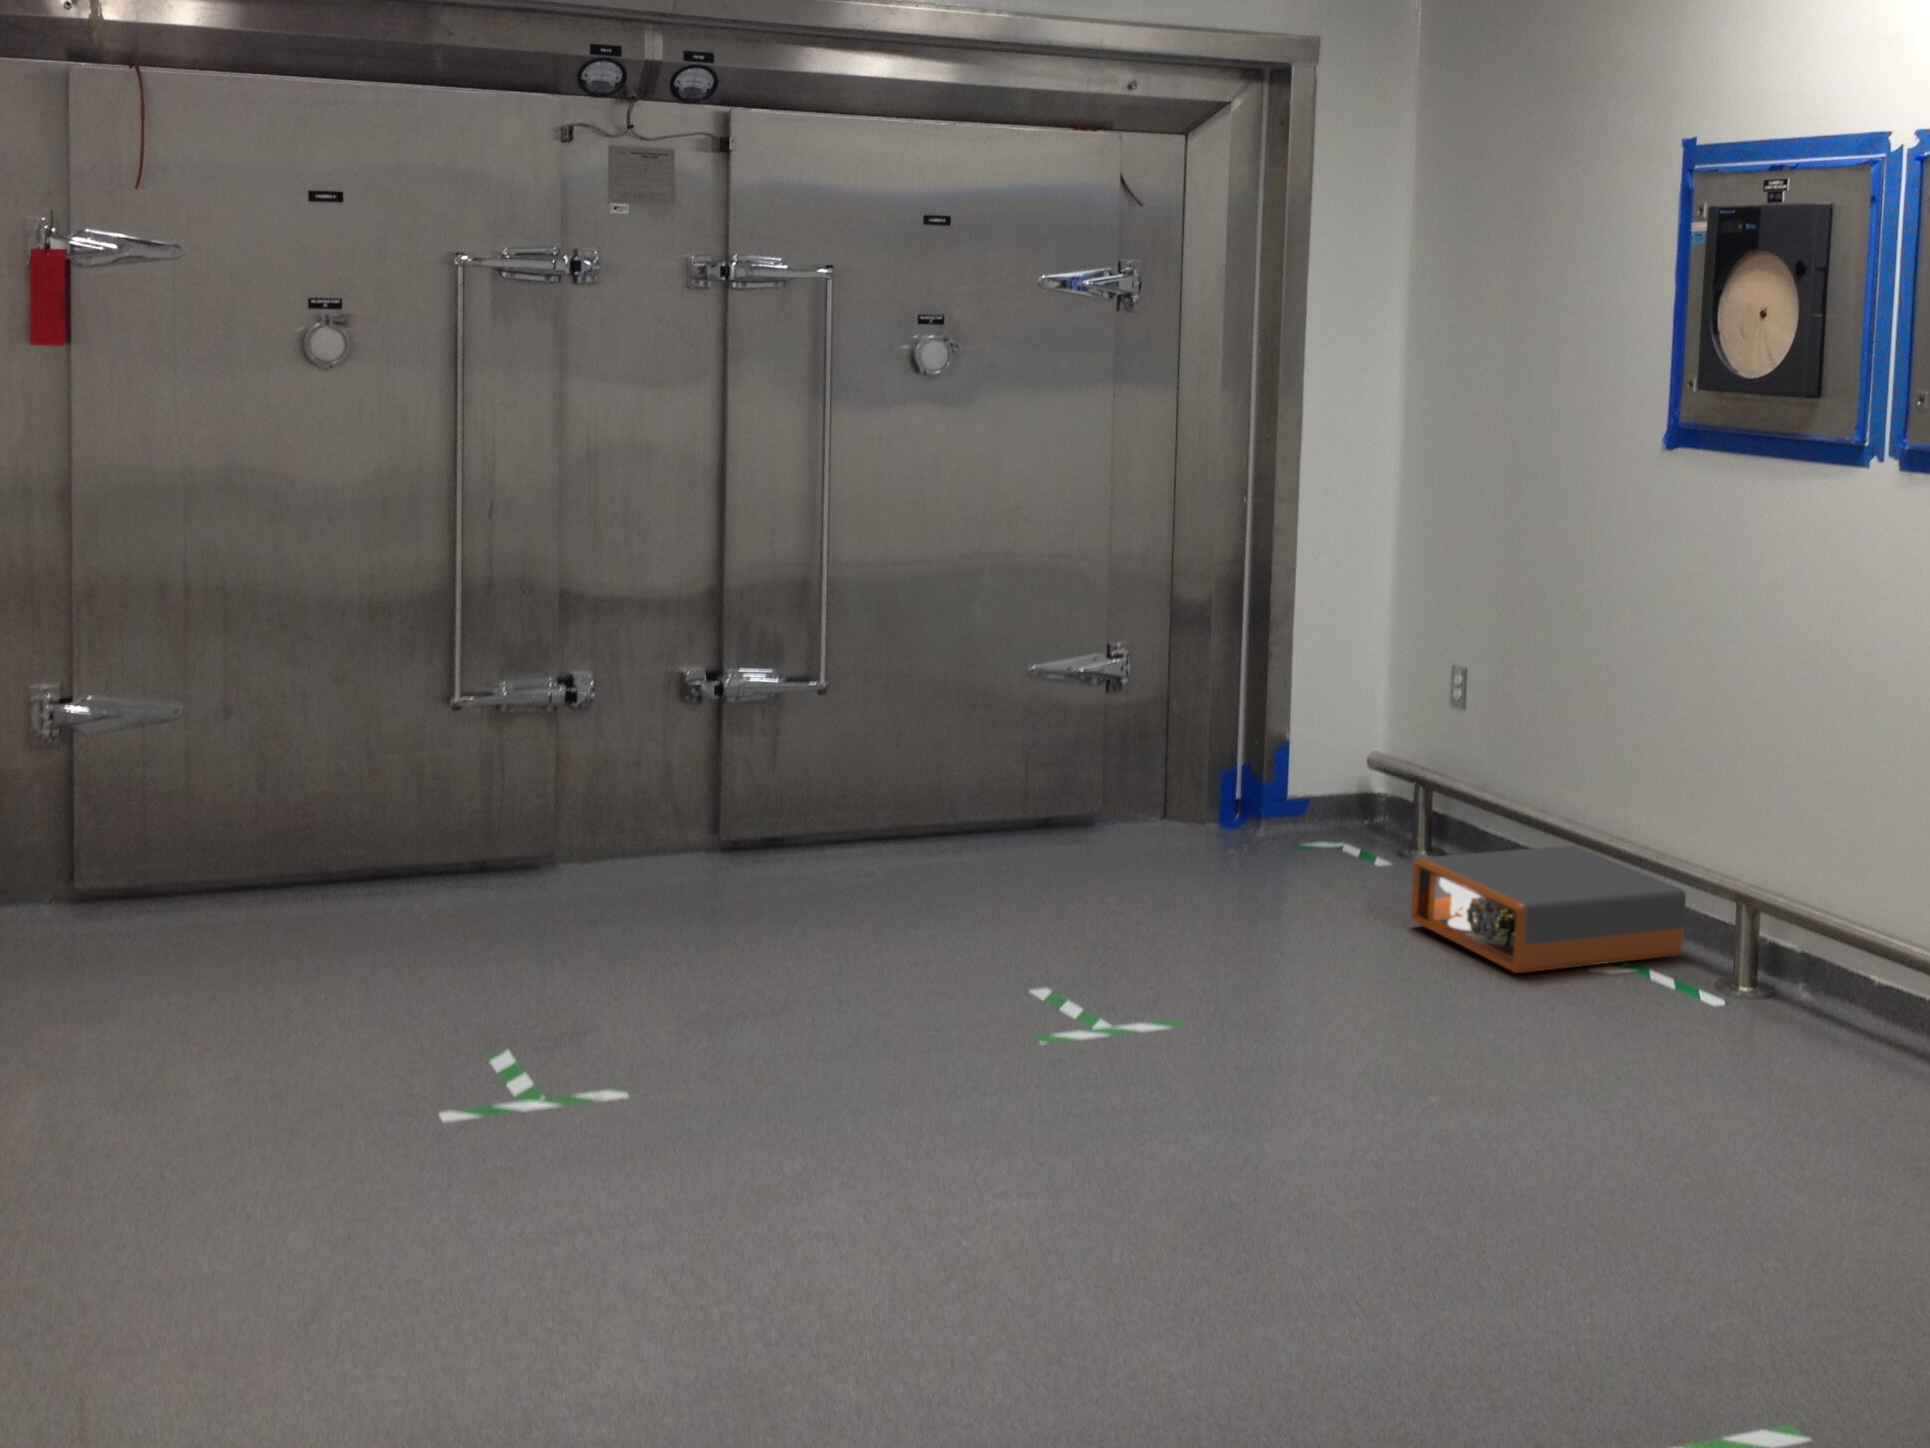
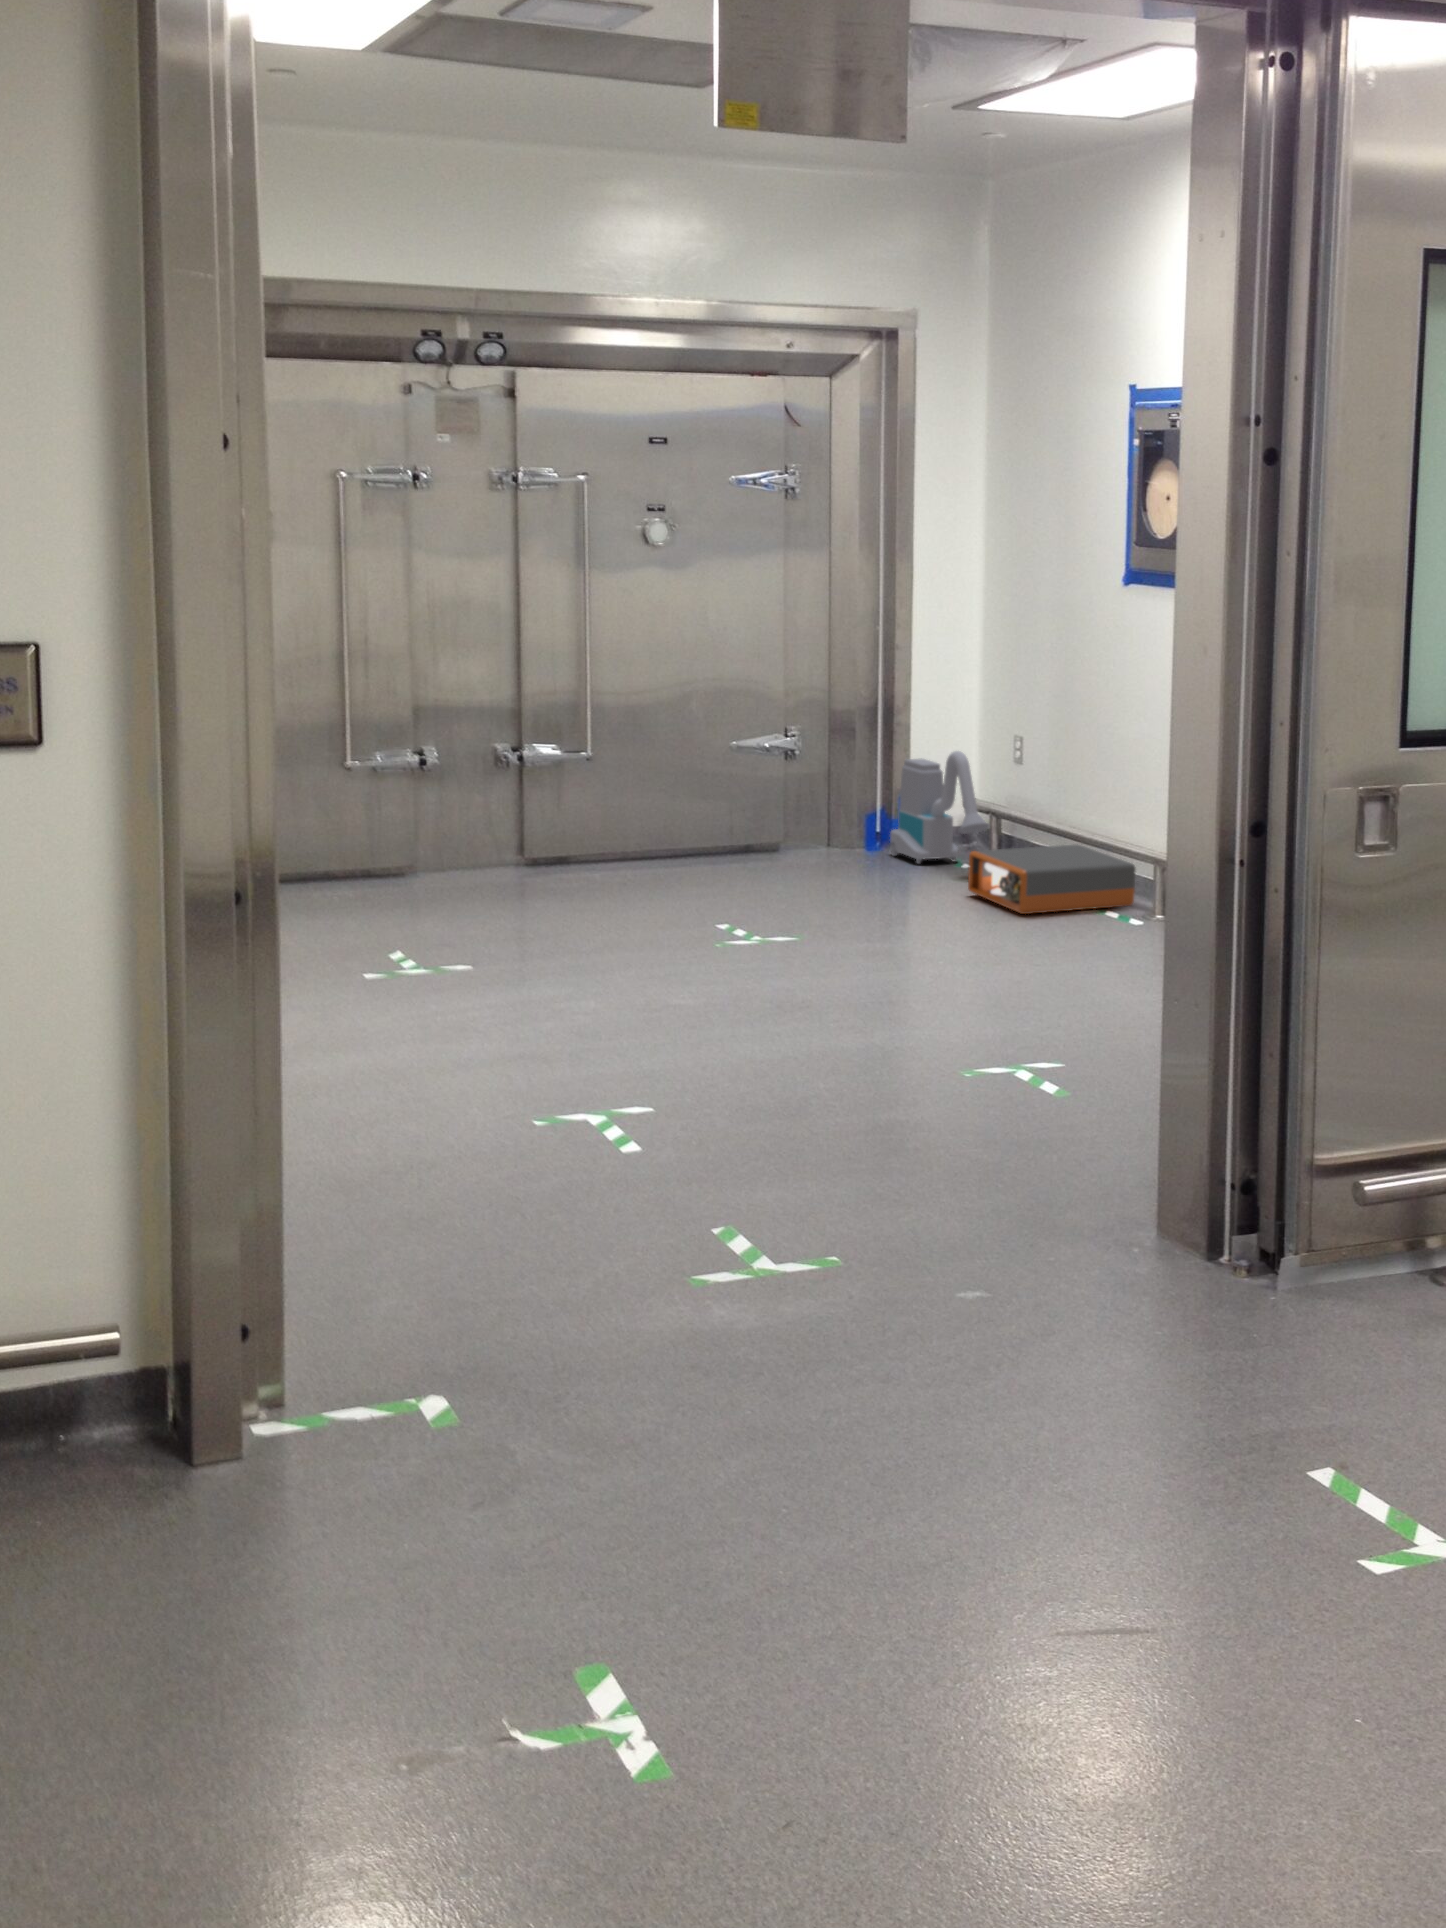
vacuum cleaner: none [1260,691,1430,857] -> present [890,751,990,864]

